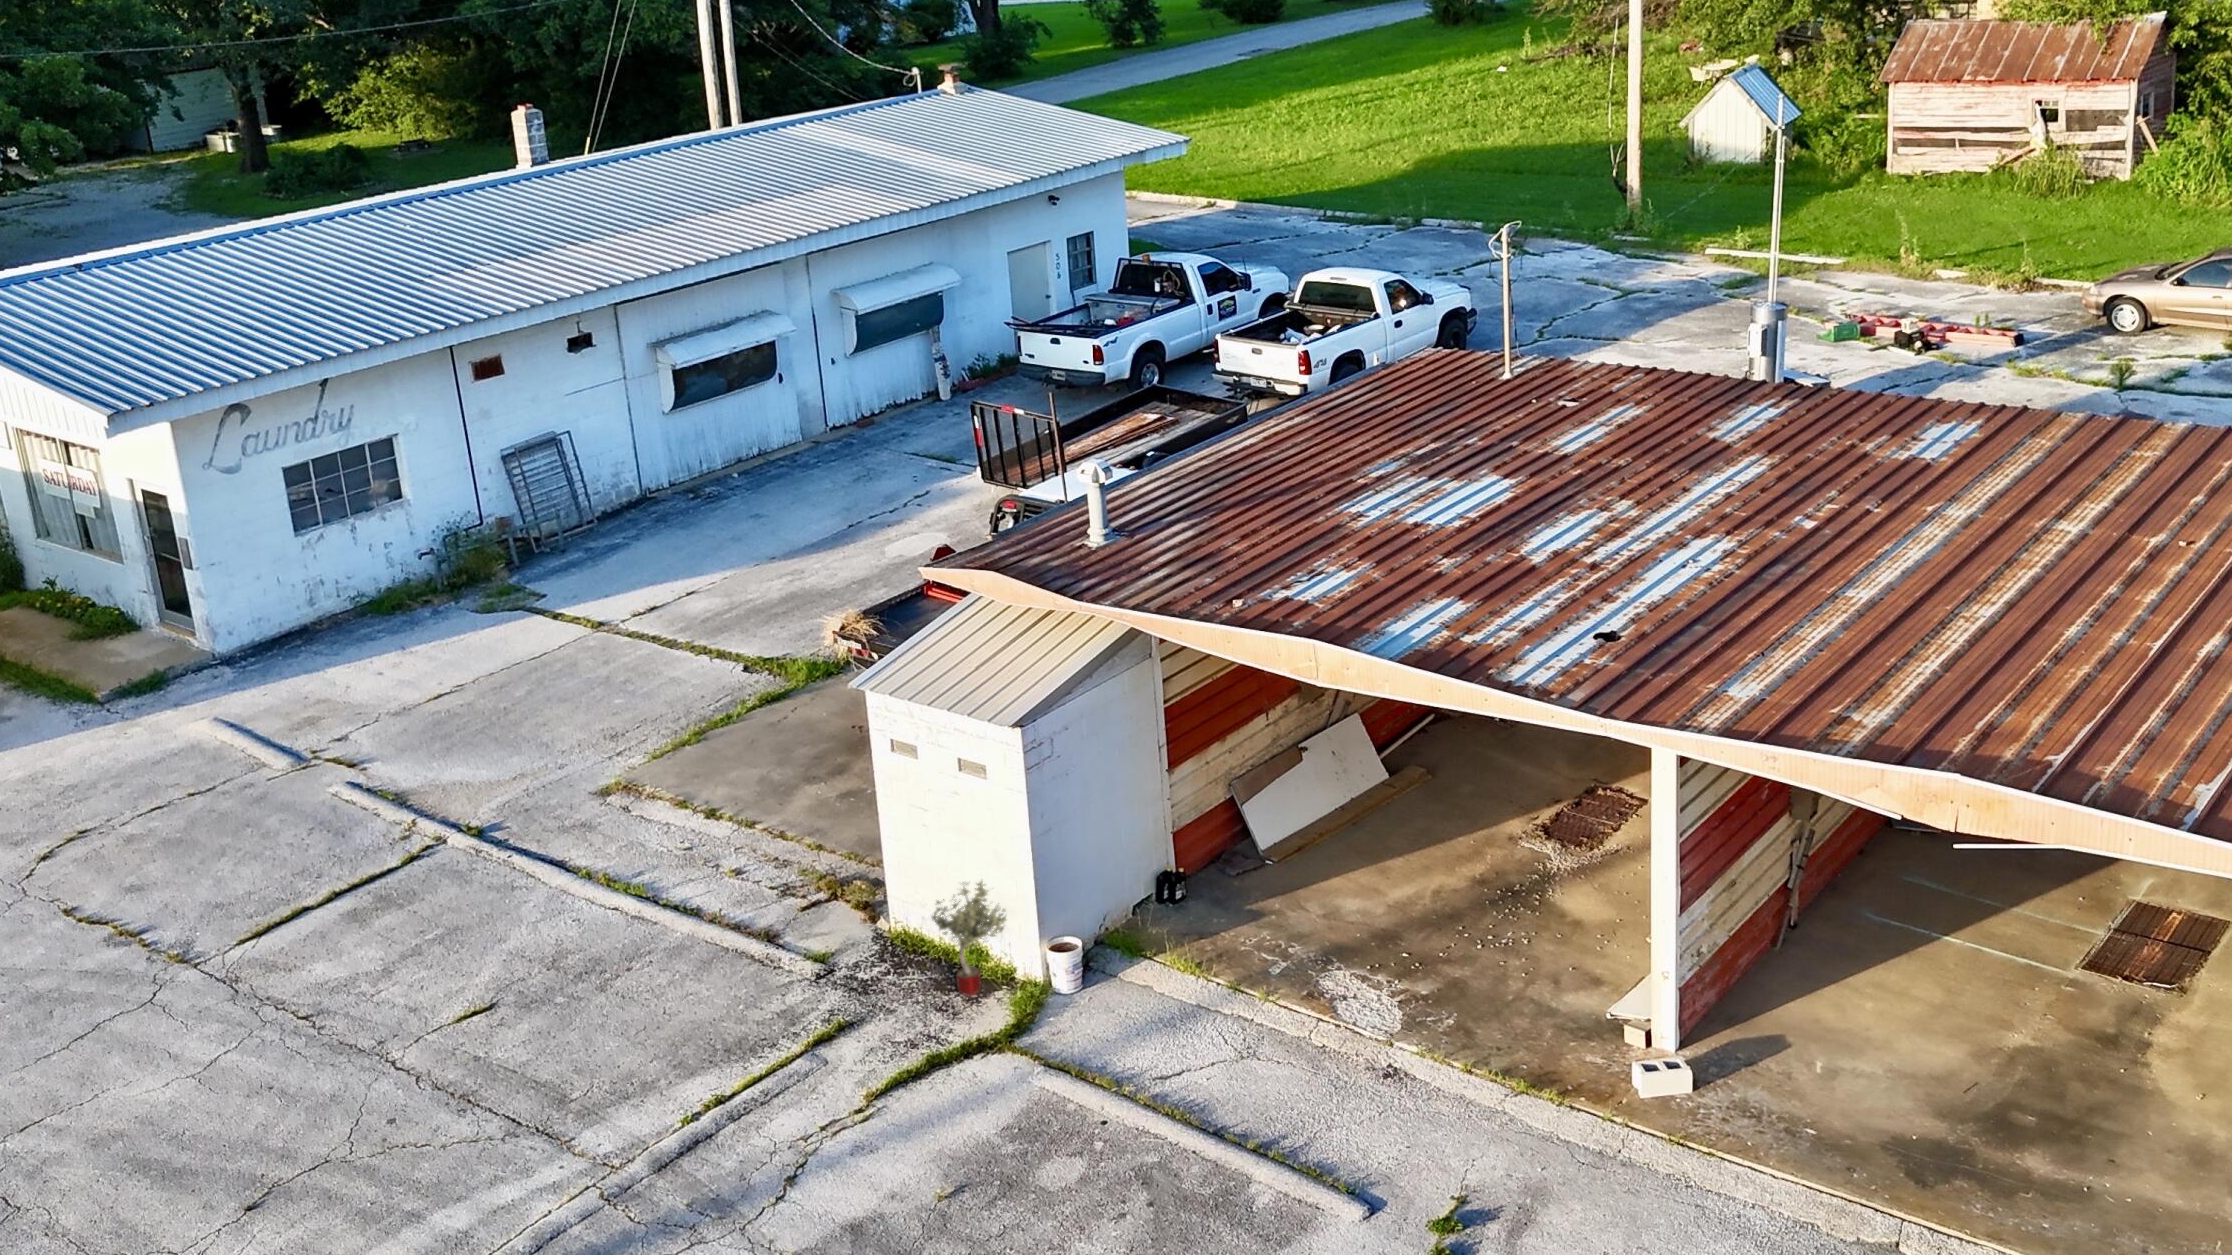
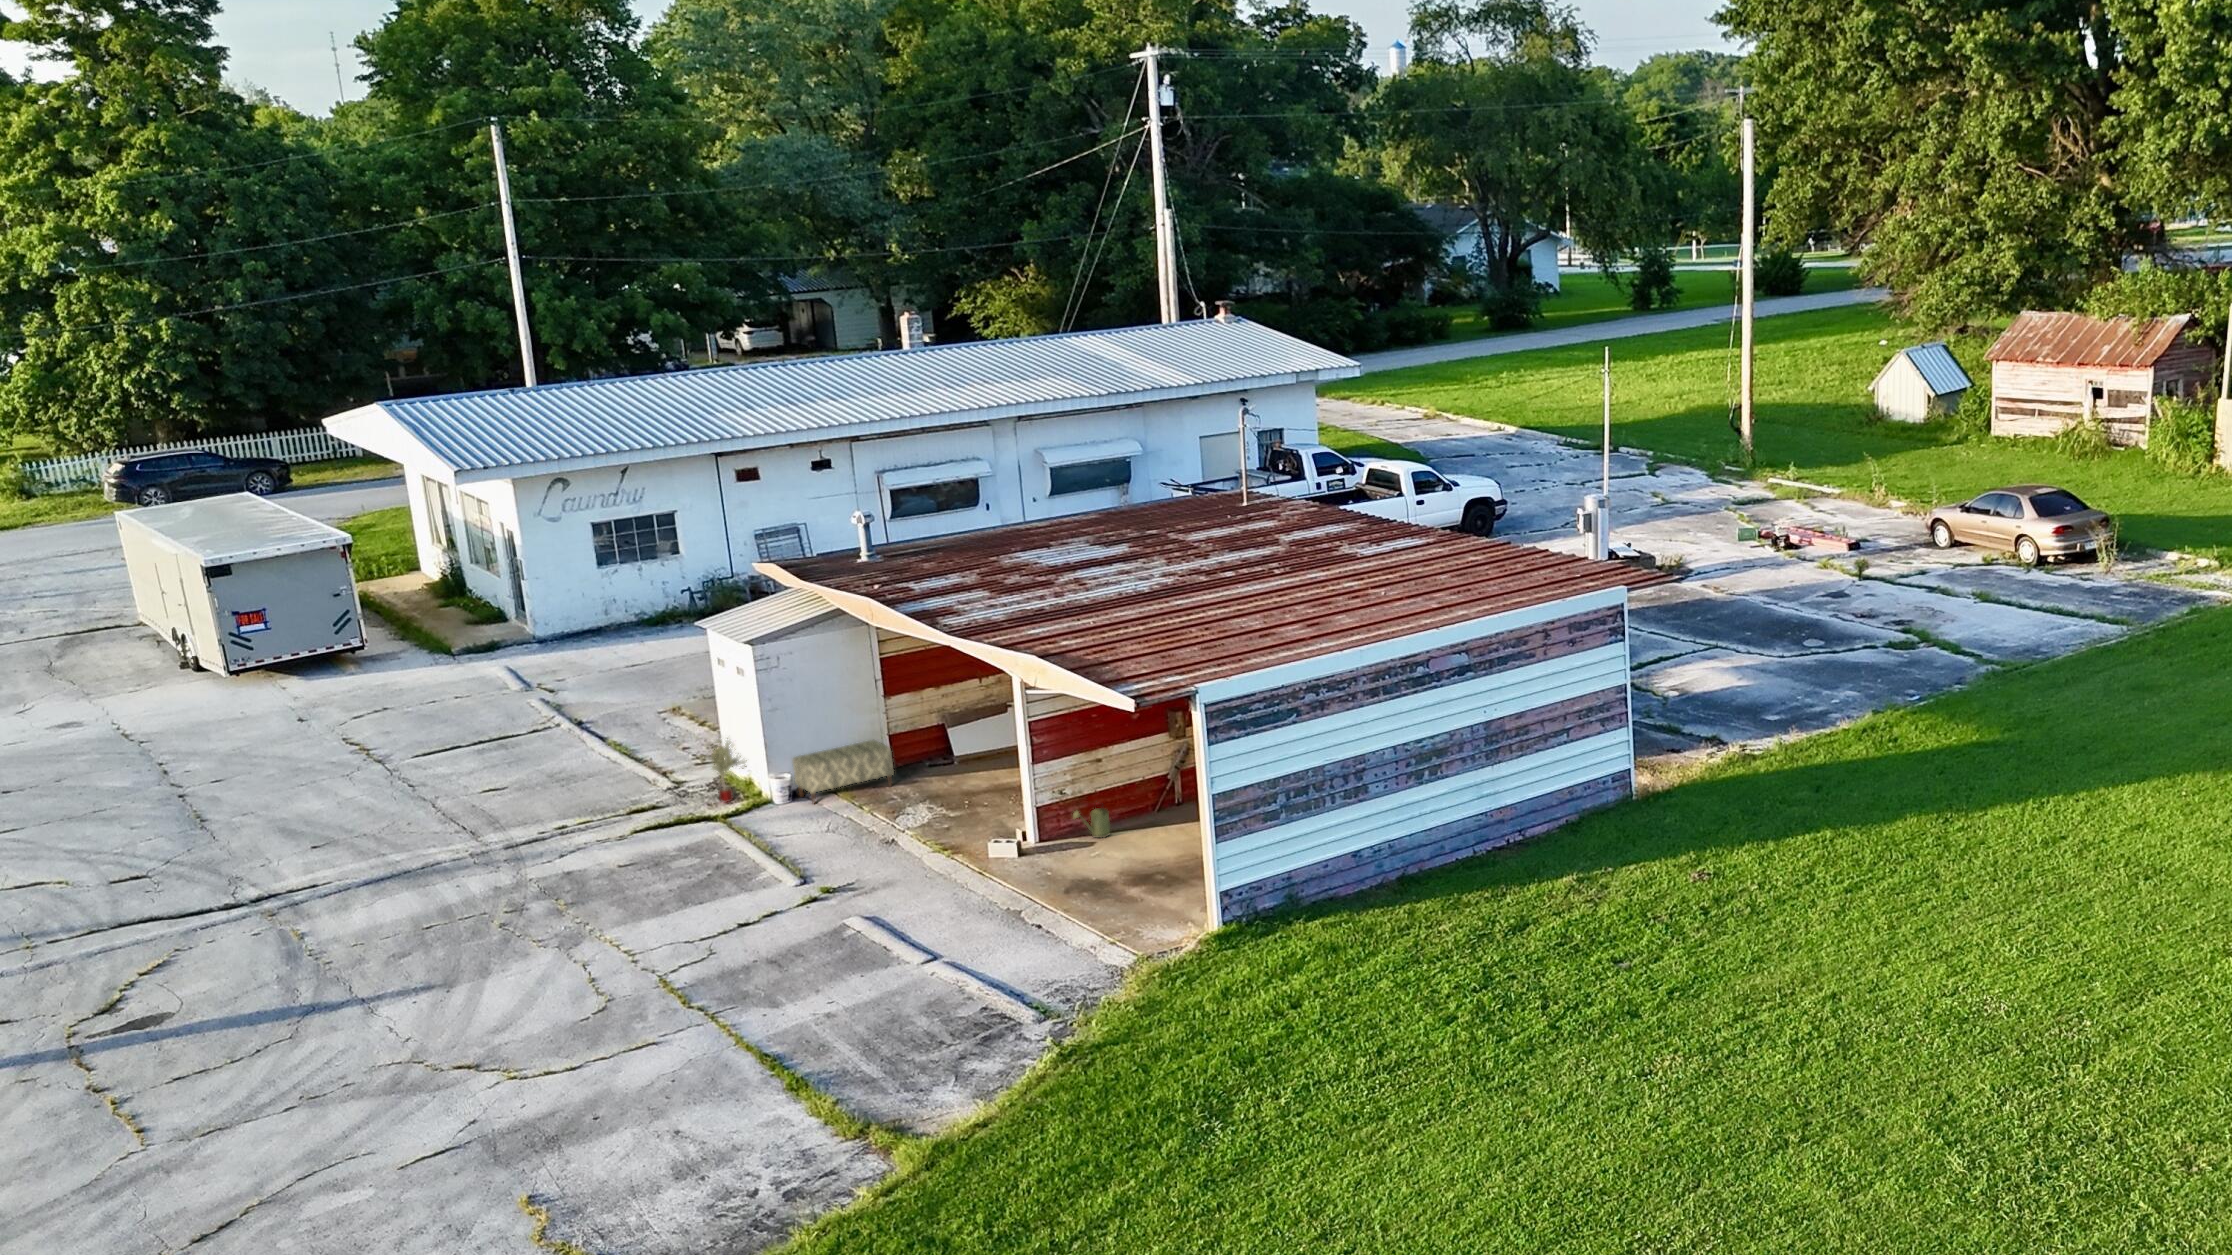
bench: none [1080,842,1229,982] -> present [792,740,894,804]
watering can: none [1732,940,1773,1007] -> present [1073,808,1110,838]

